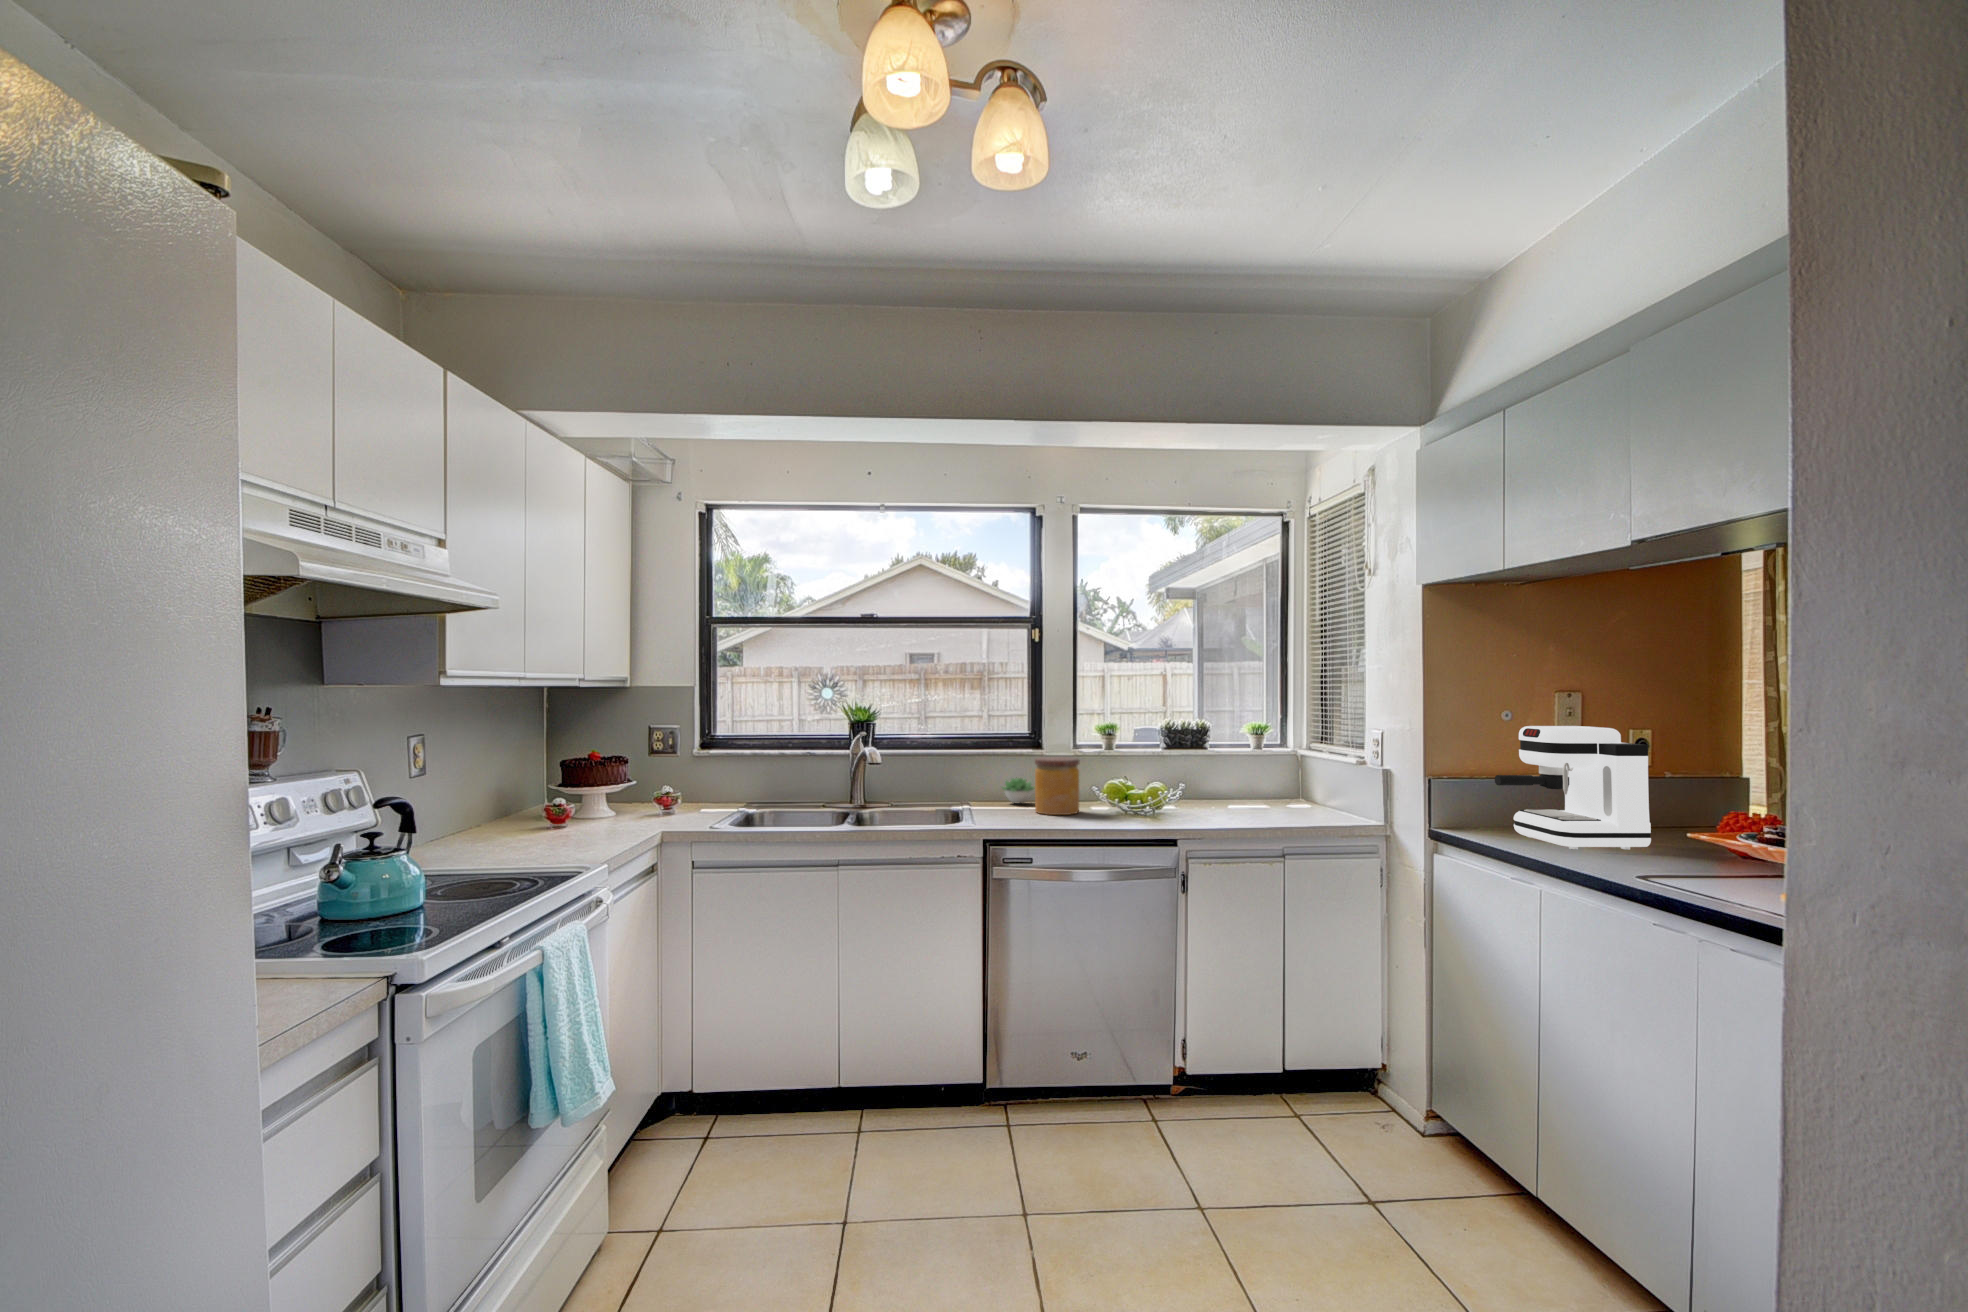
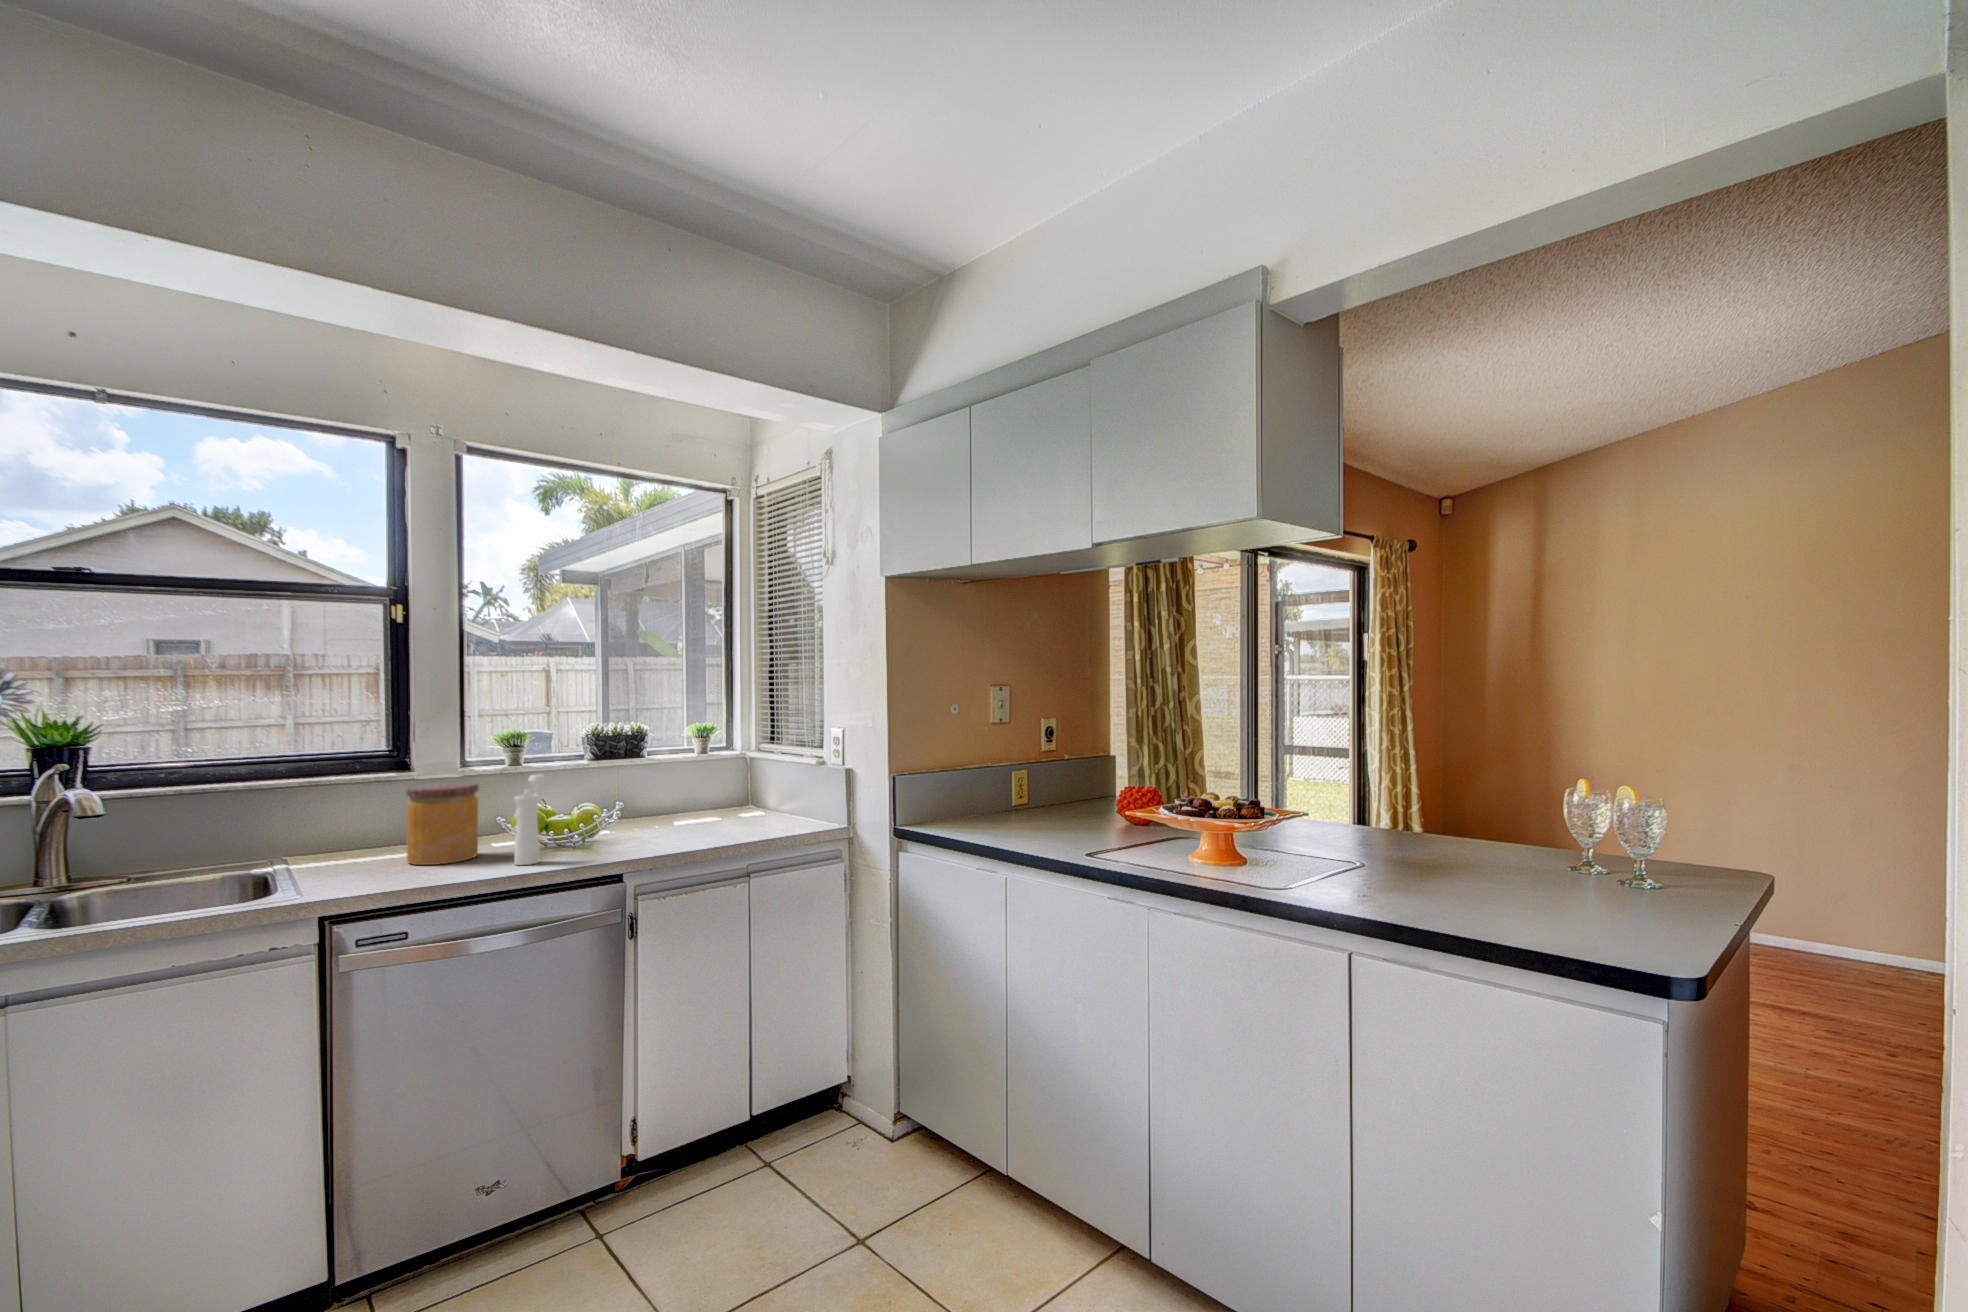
coffee maker: present [1495,726,1651,850] -> none [958,715,1077,831]
pepper mill: none [1100,755,1124,822] -> present [514,775,546,865]
succulent plant: present [1002,778,1035,804] -> none [342,816,405,853]

